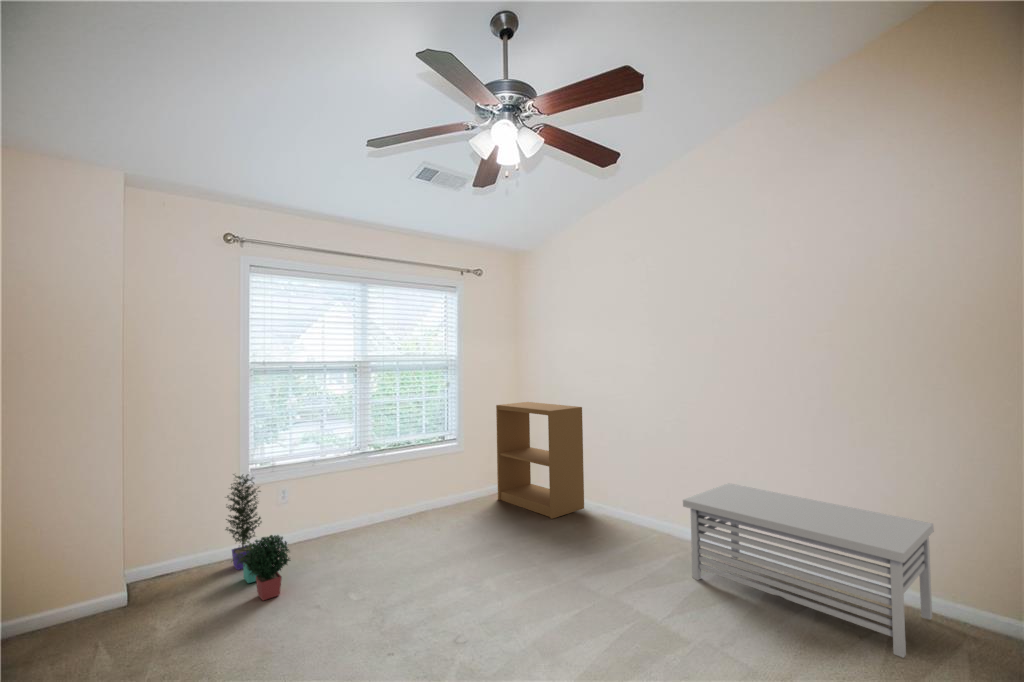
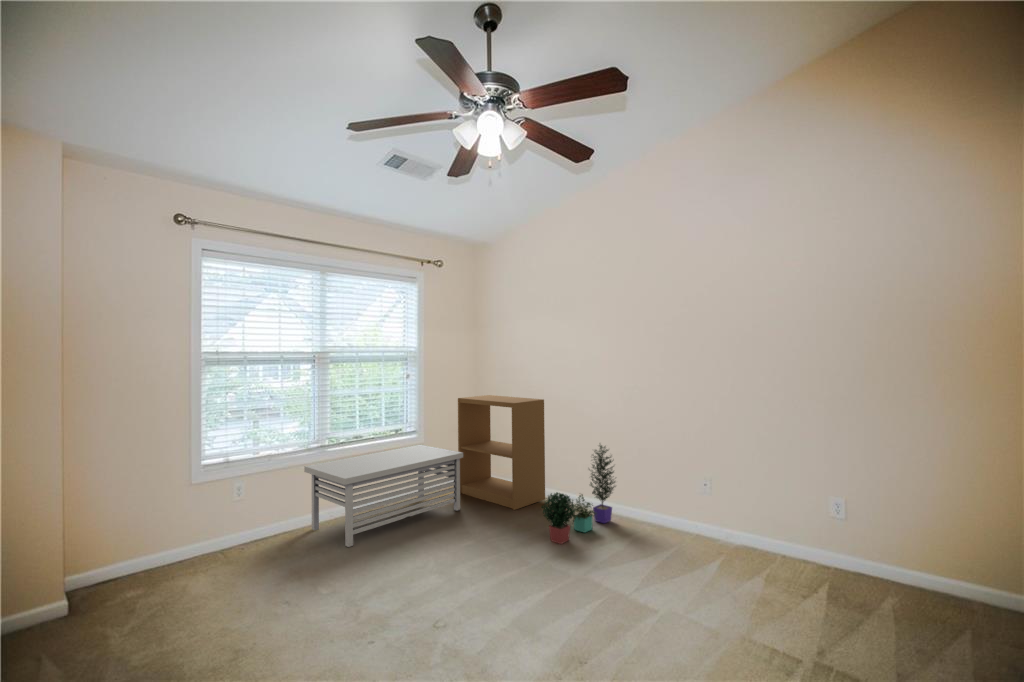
potted plant: present [226,474,290,600] -> present [542,445,615,544]
storage bench: present [683,483,934,658] -> present [304,445,463,547]

